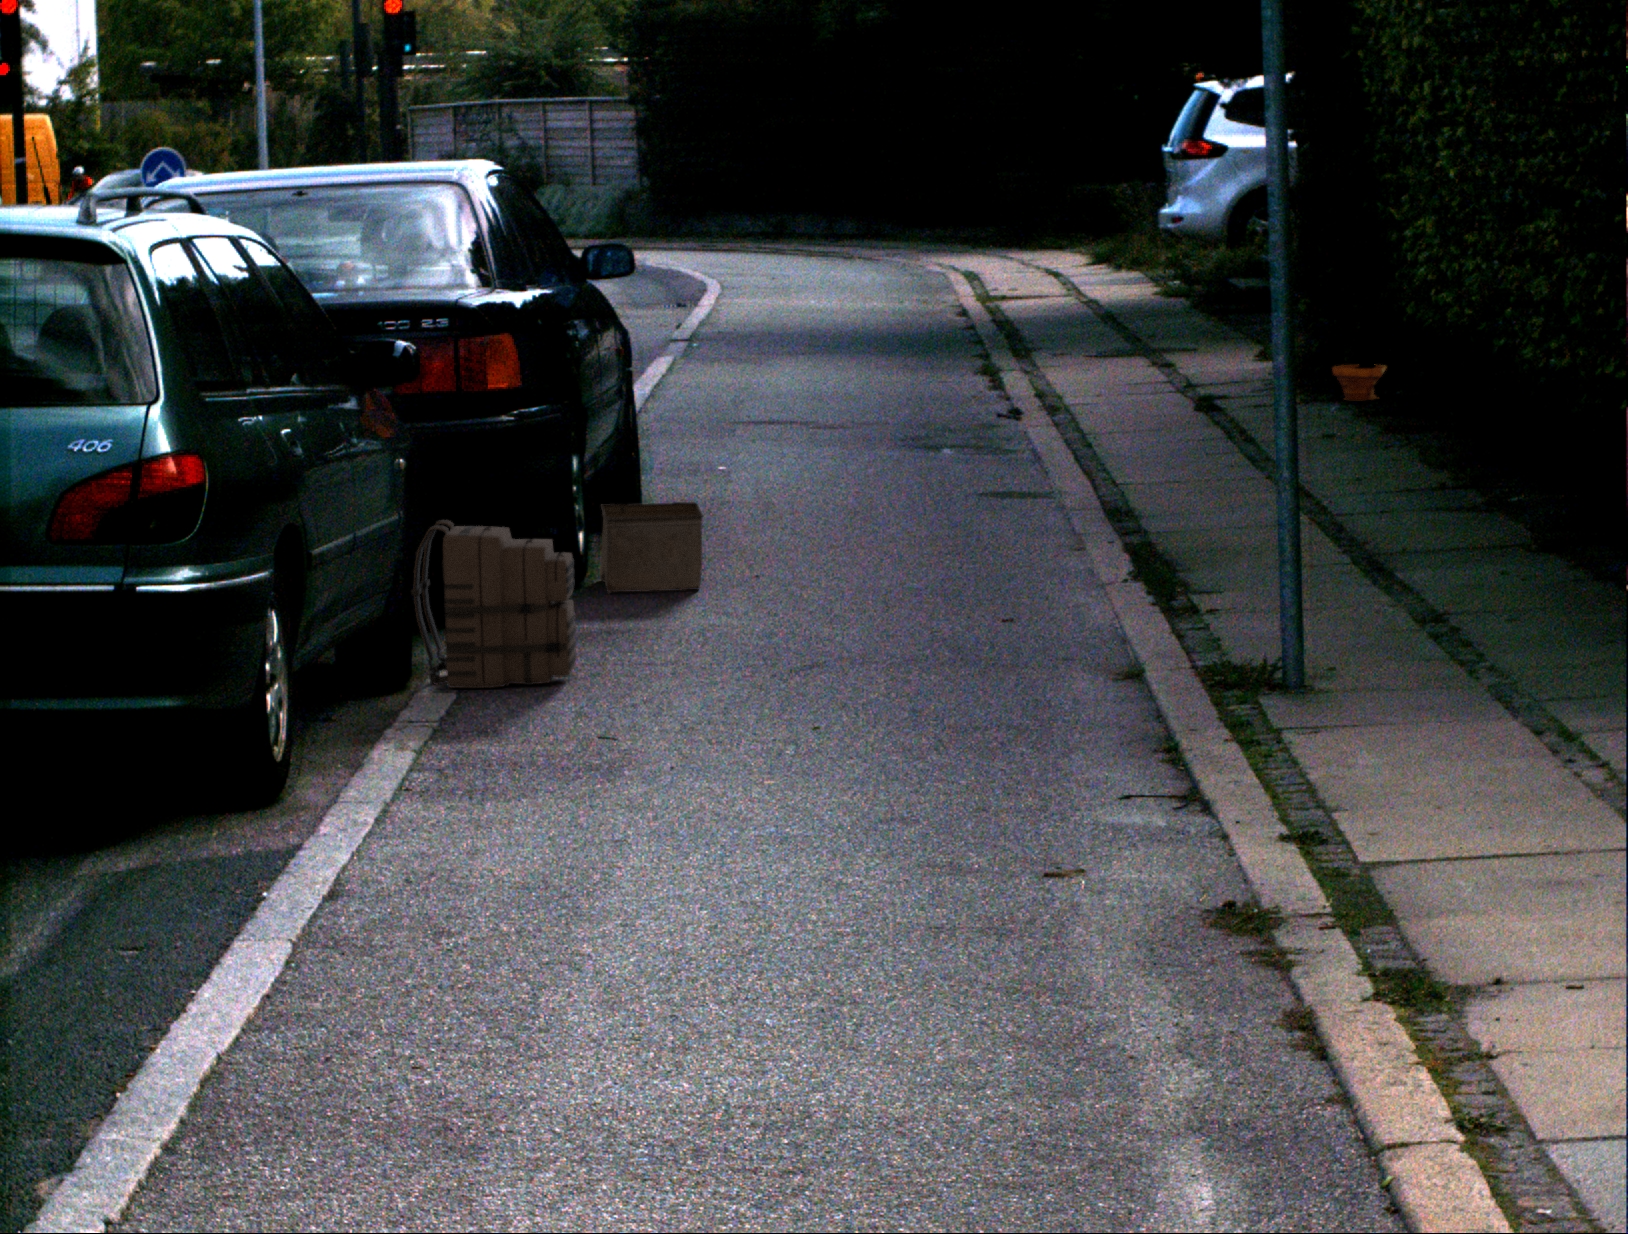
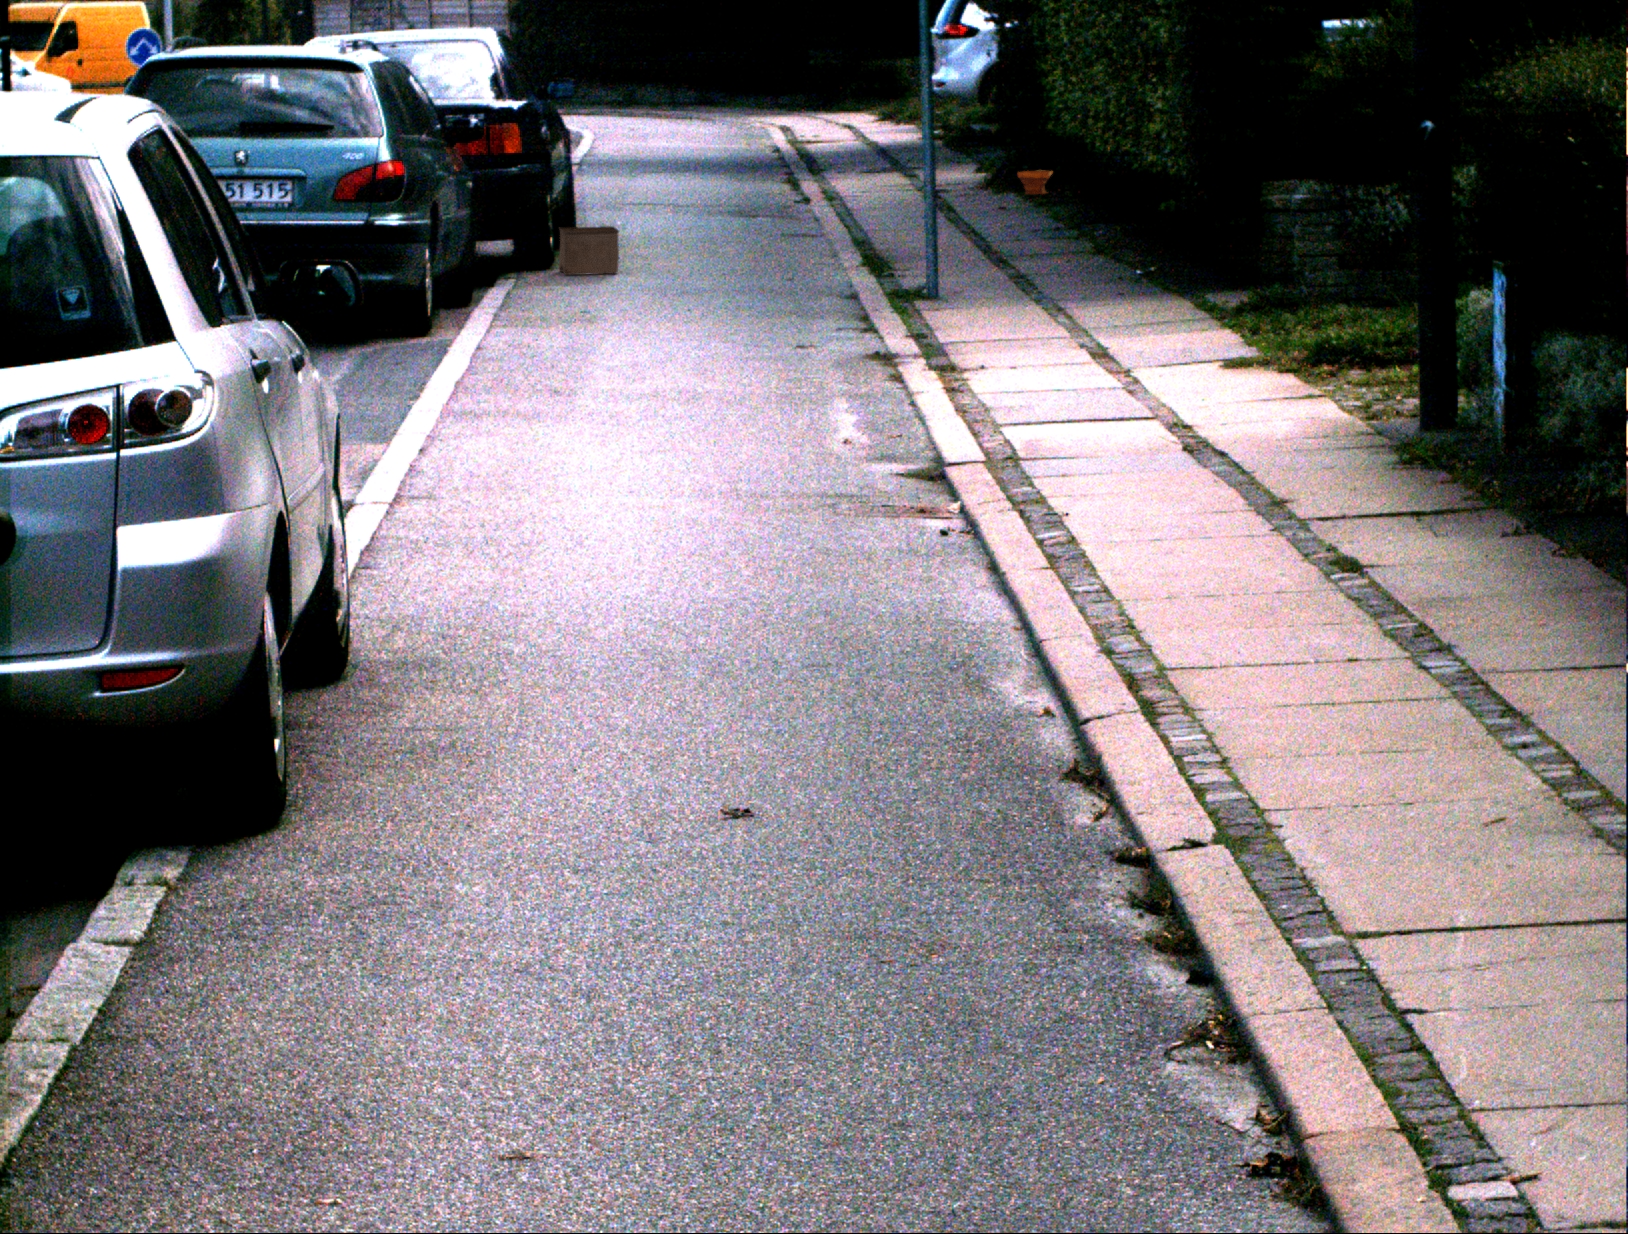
backpack: present [411,520,577,688] -> none [474,218,559,305]

